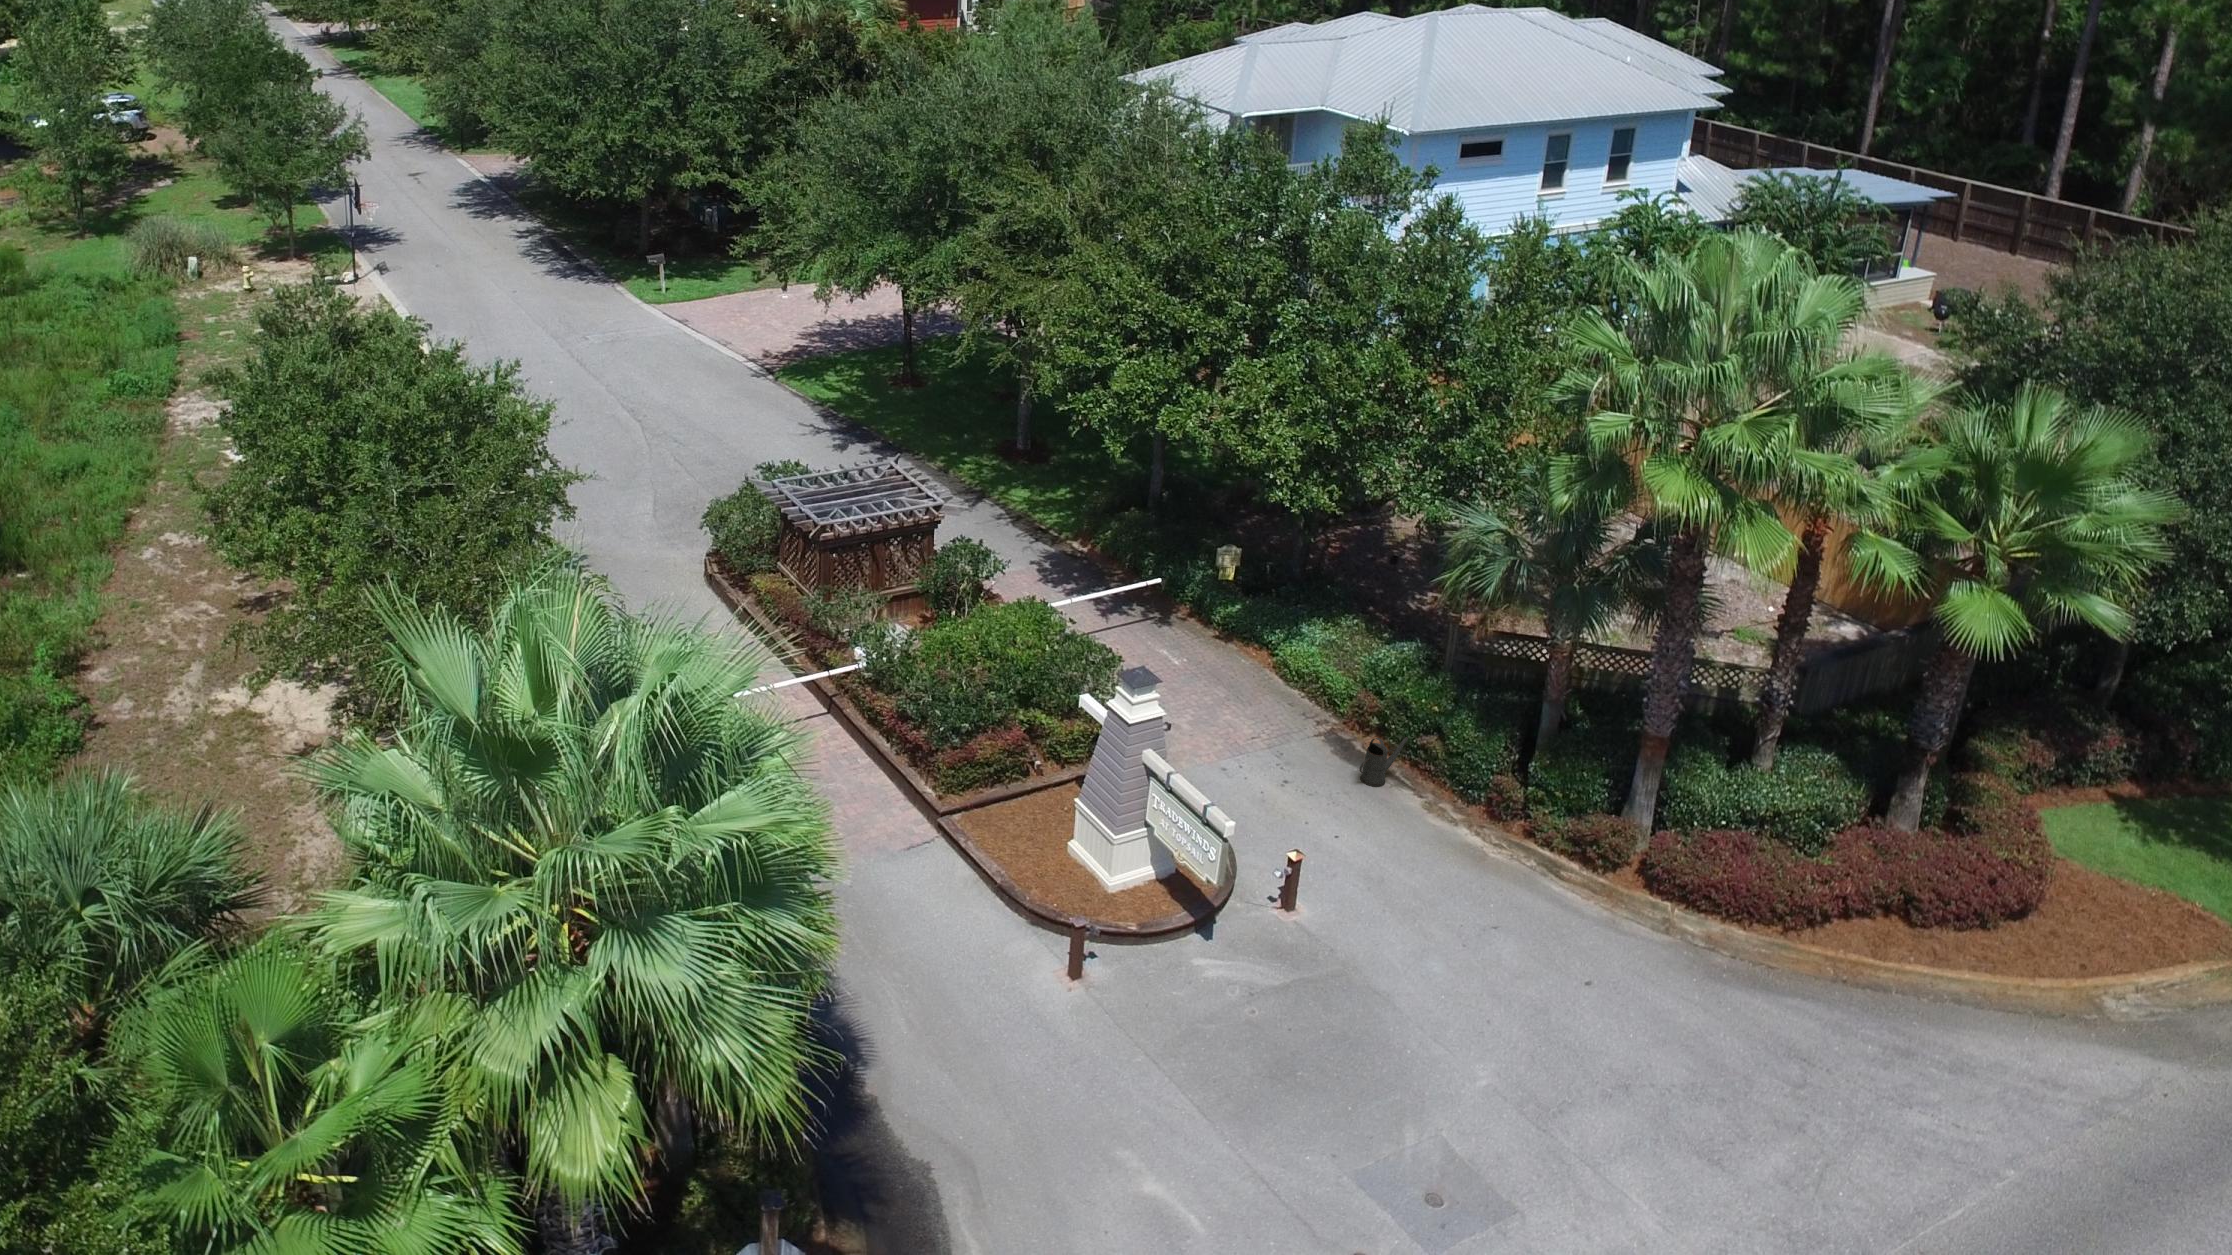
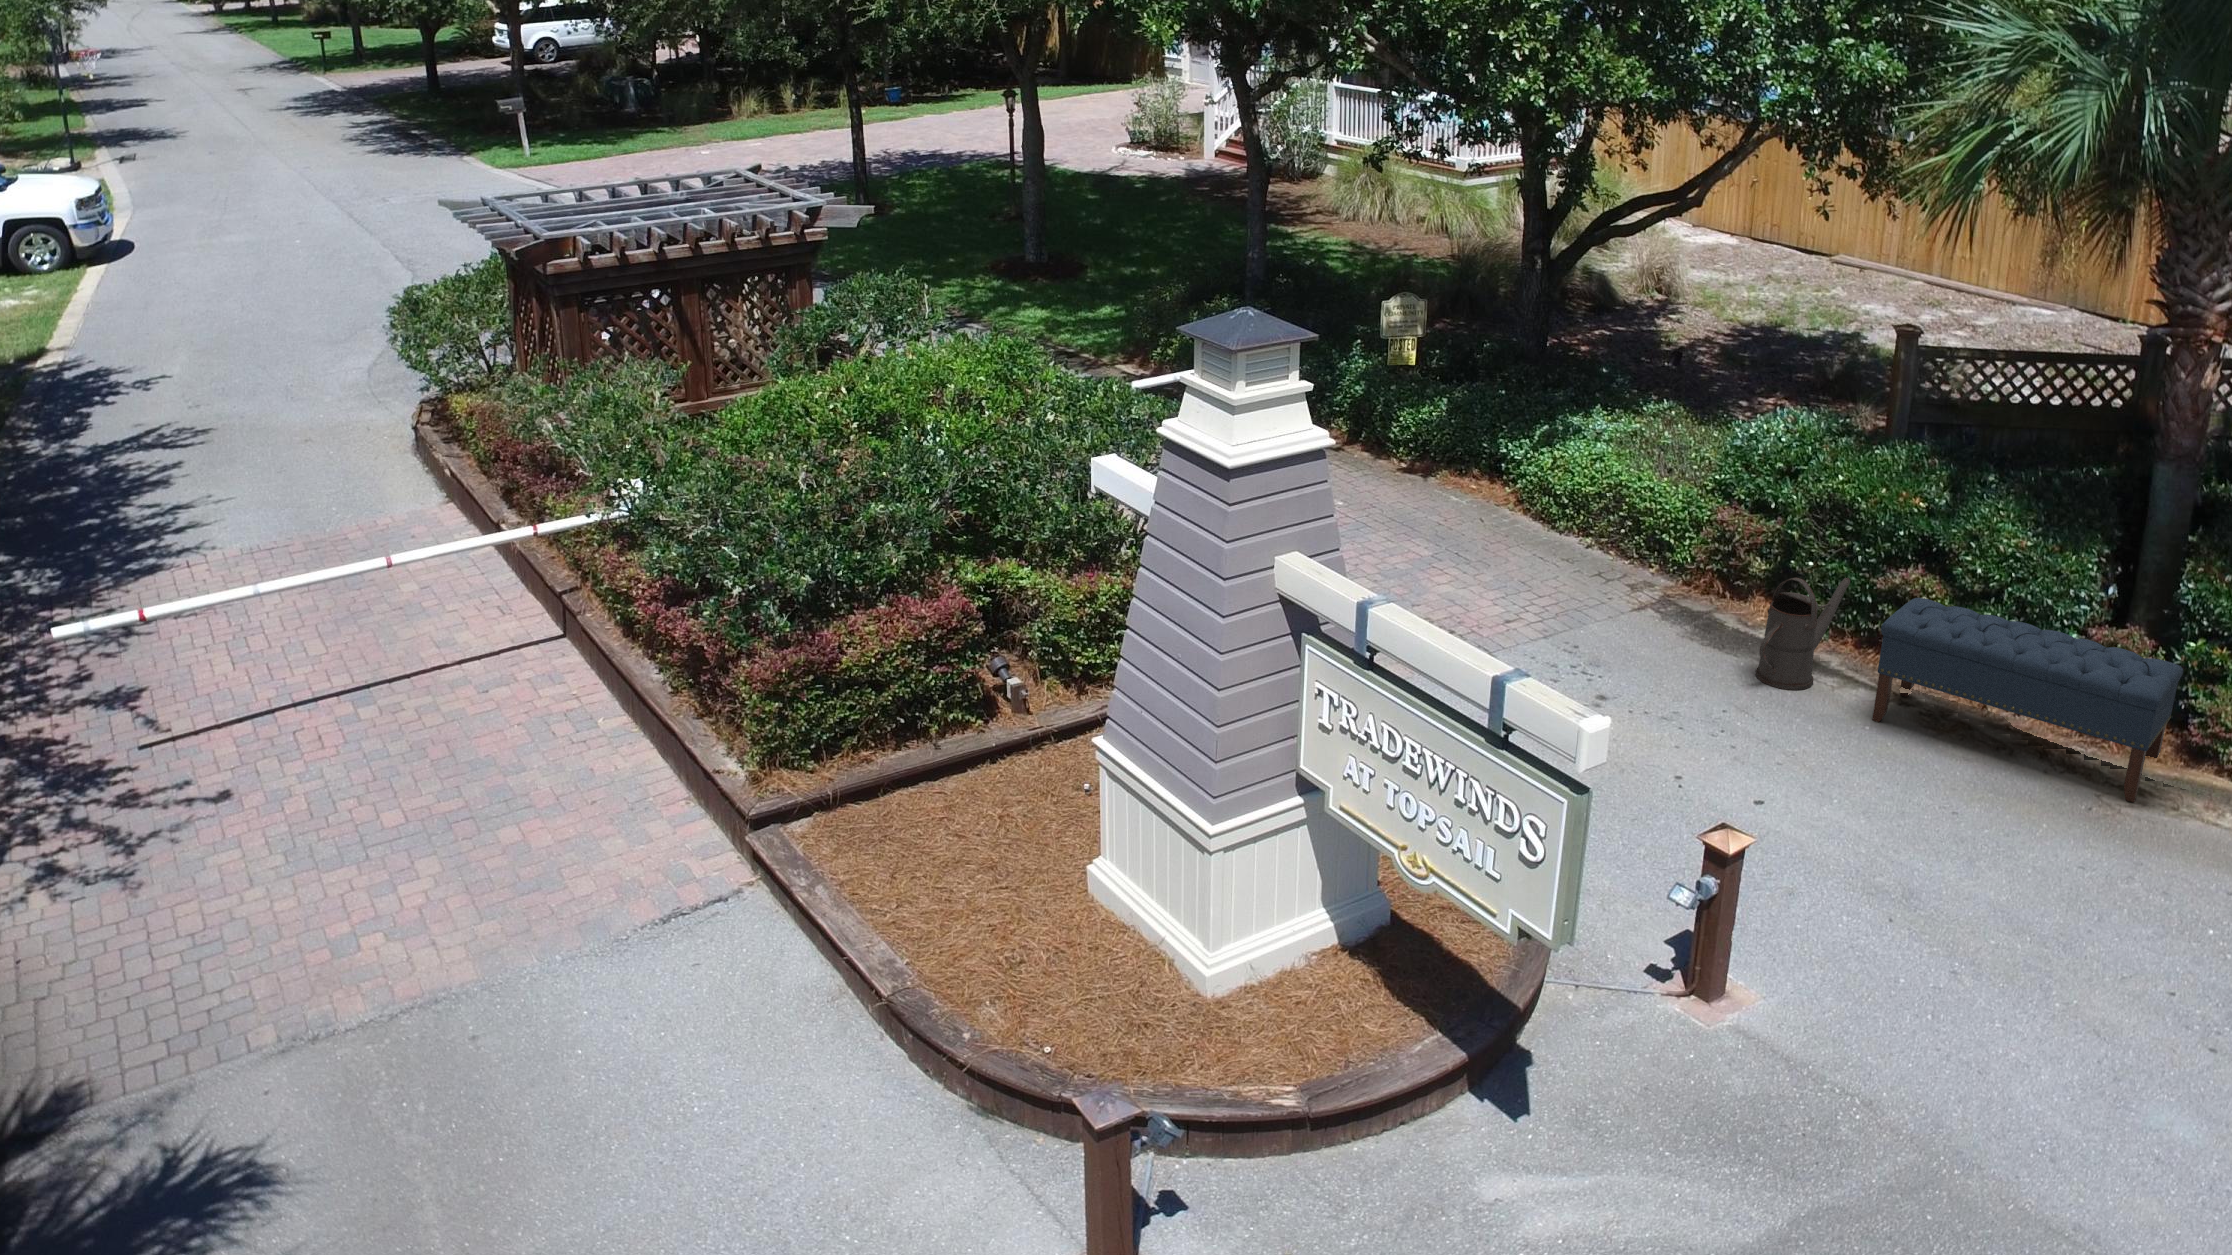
bench: none [1403,753,1524,852] -> present [1872,598,2183,802]

